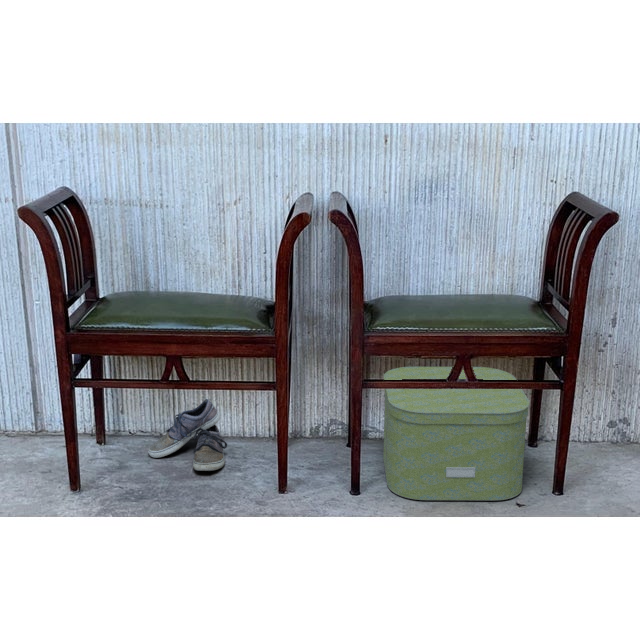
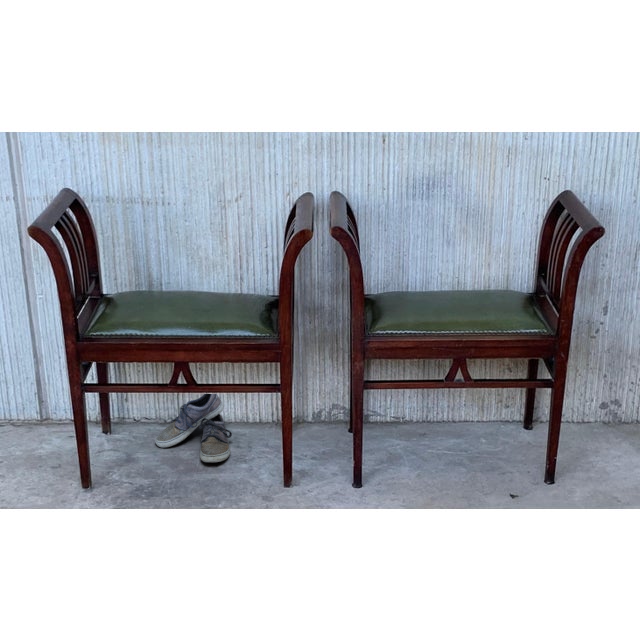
storage box: present [383,367,529,500] -> none [383,355,523,491]

